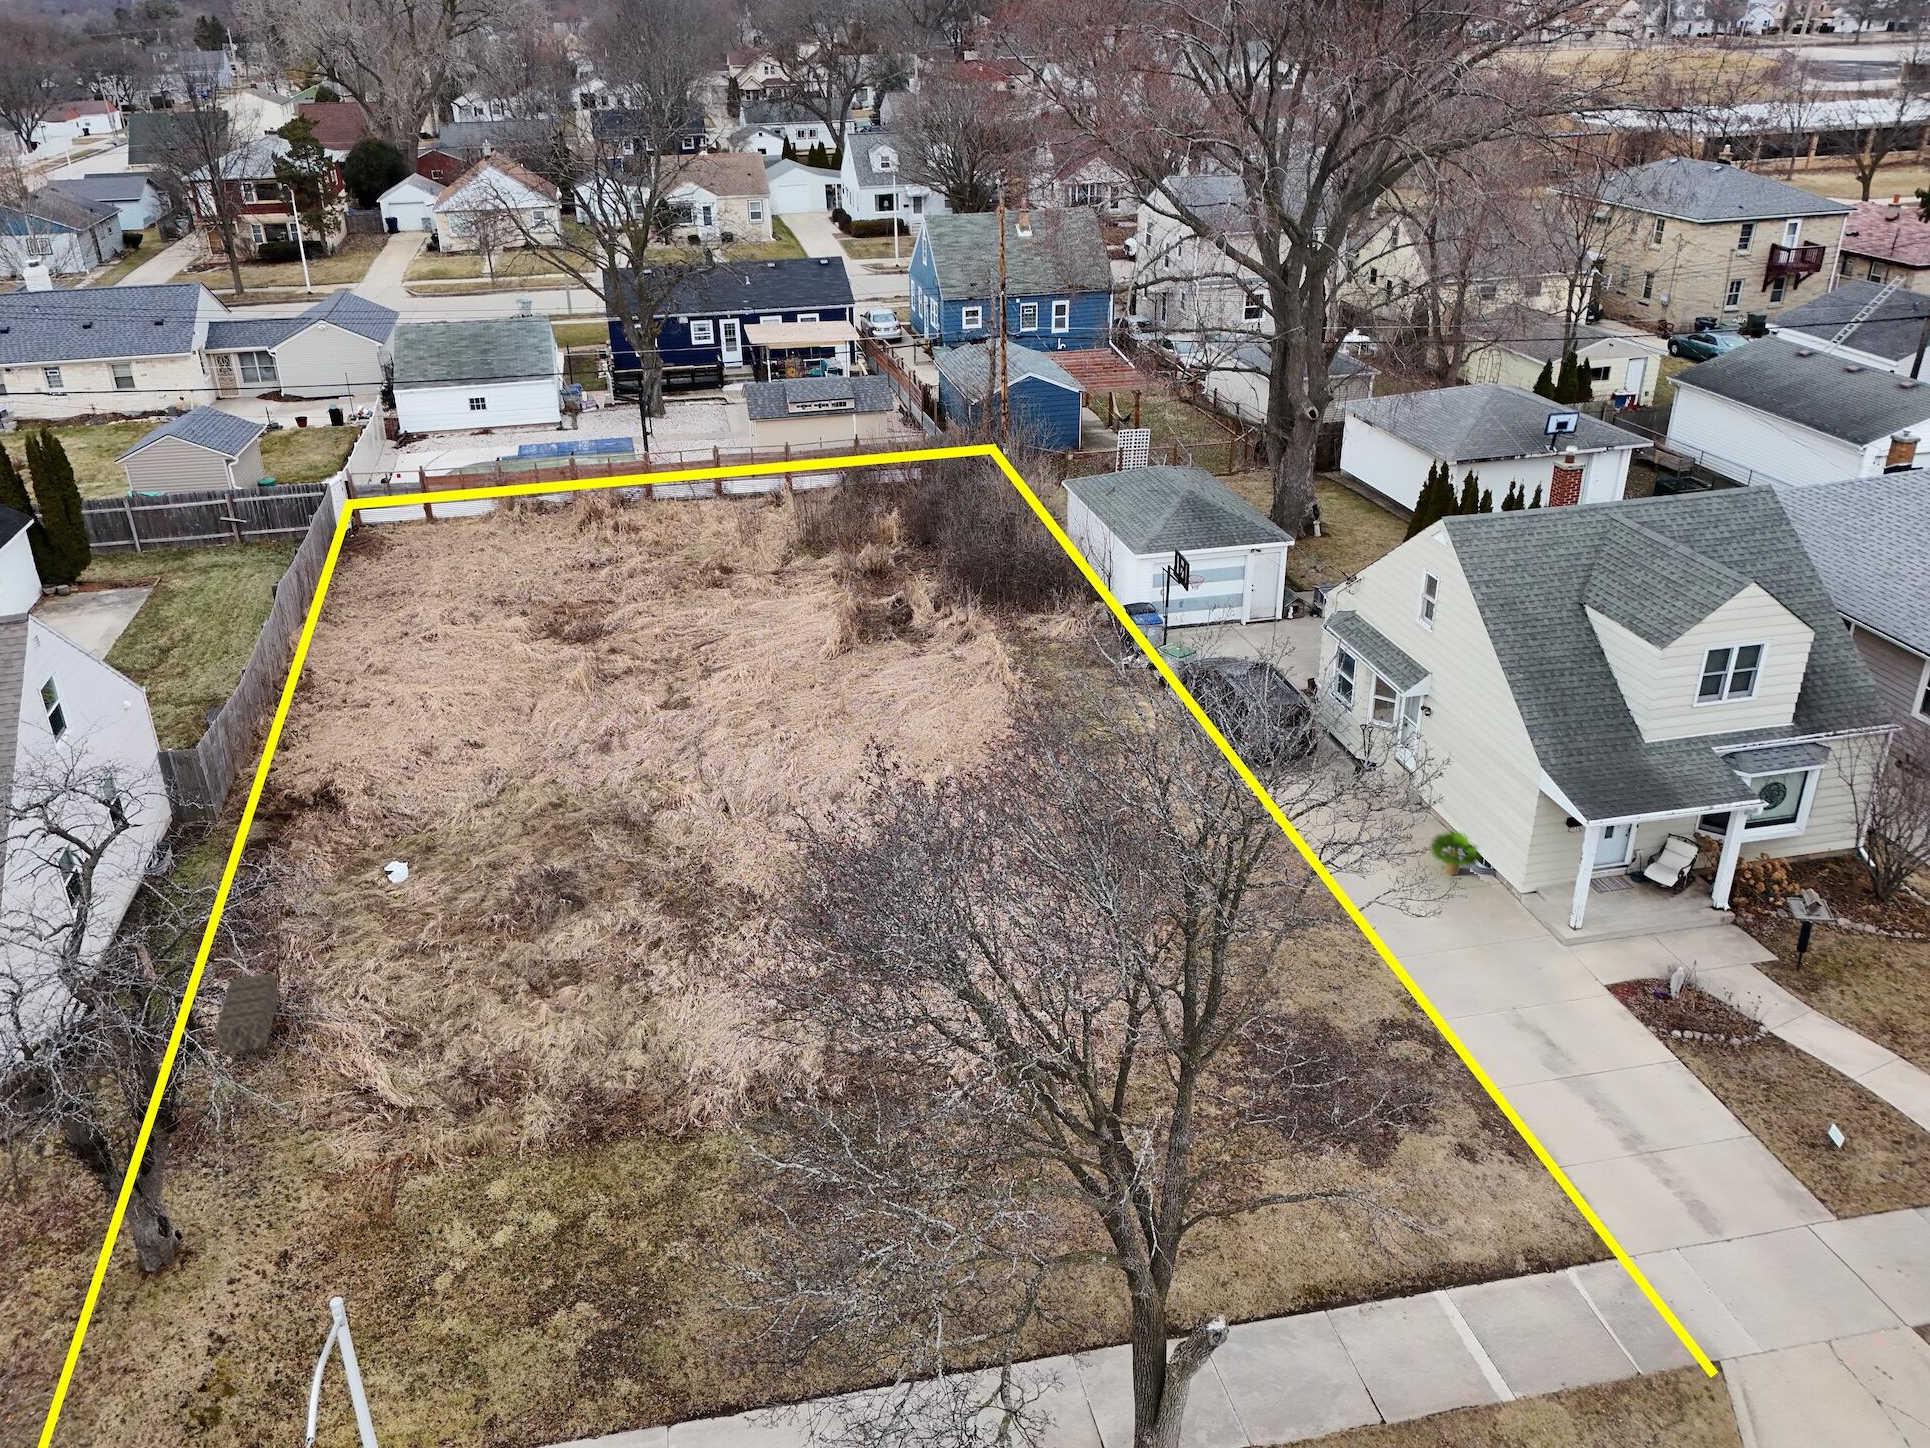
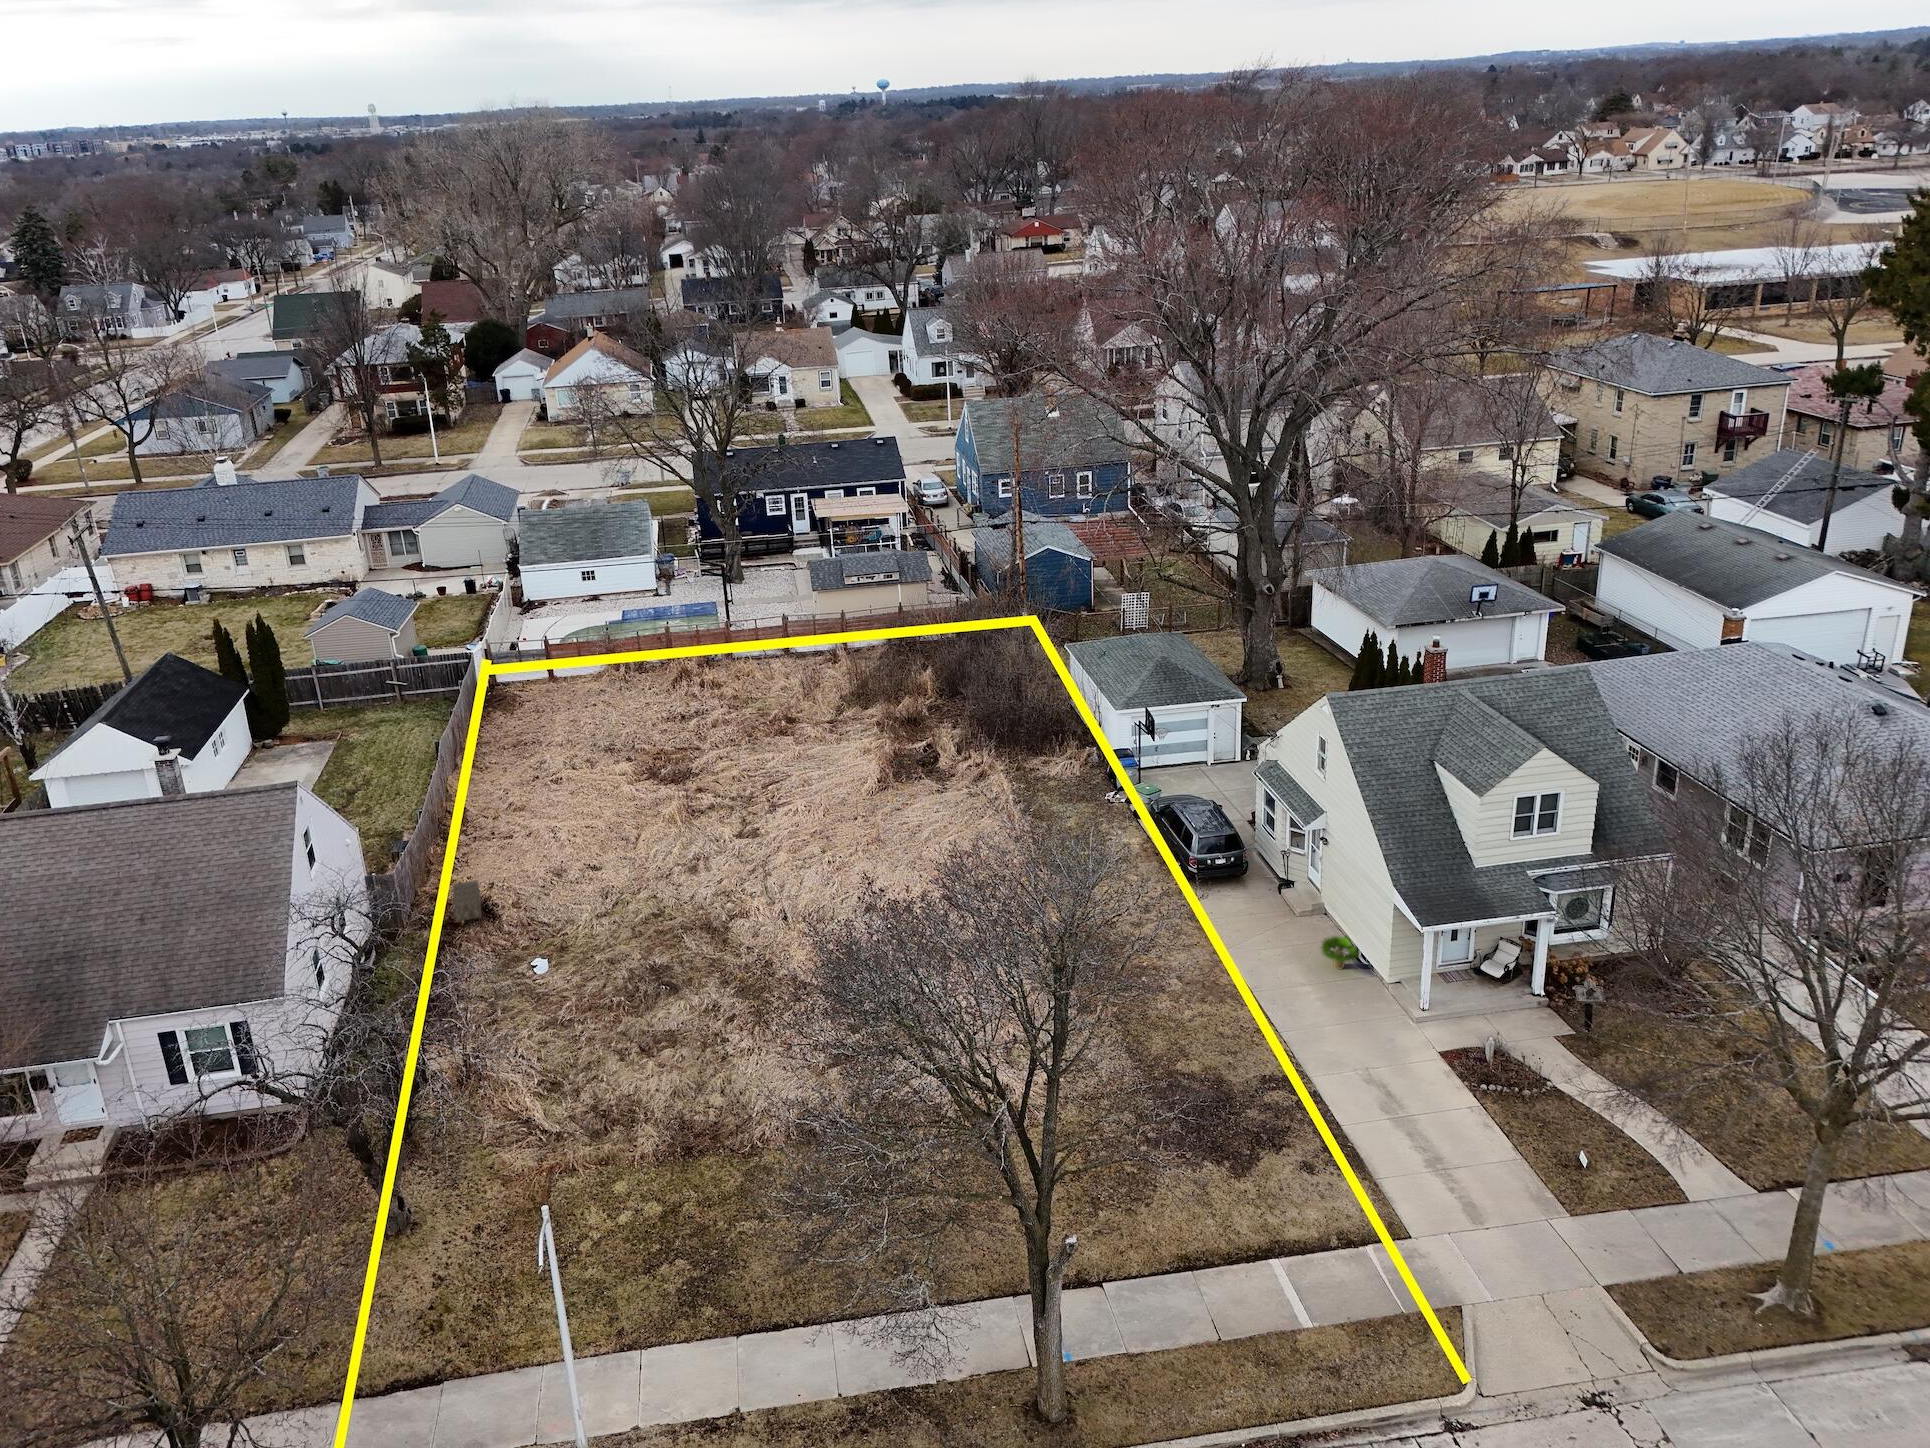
bench: present [216,974,279,1057] -> present [453,881,482,923]

